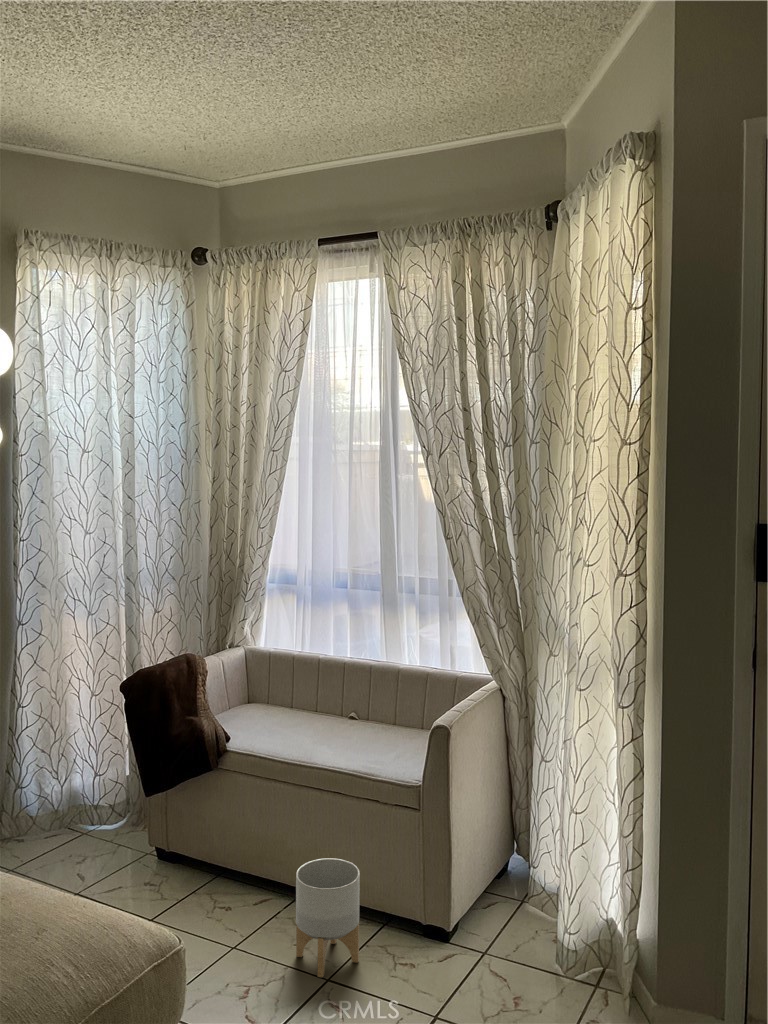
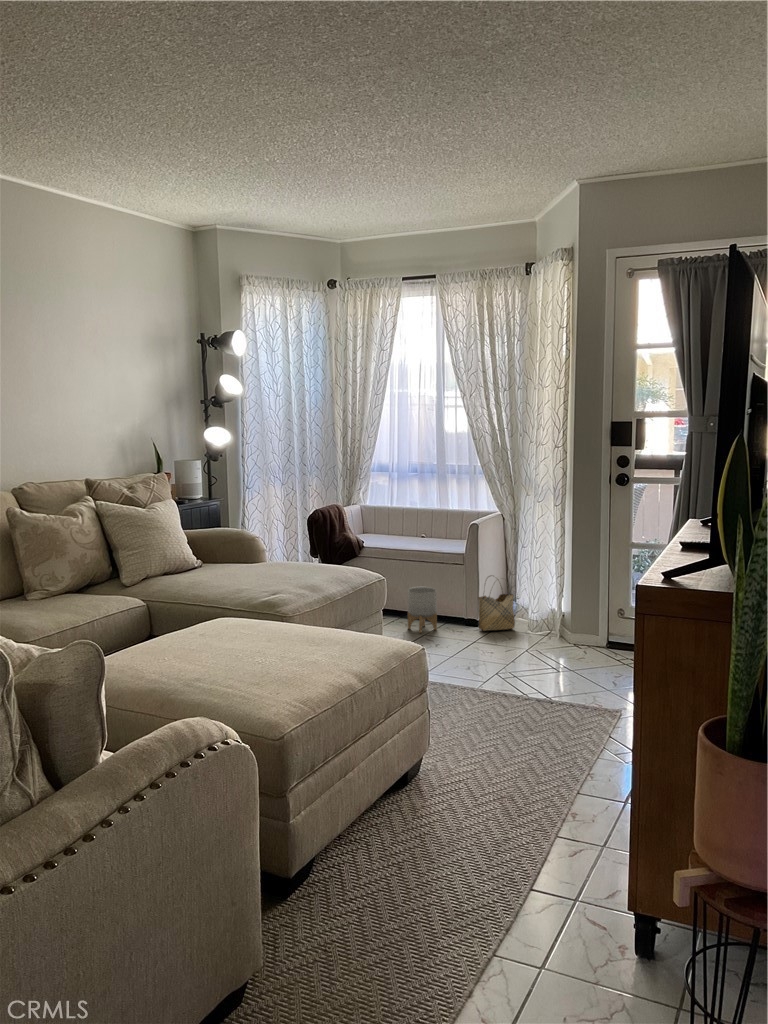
woven basket: none [447,837,528,973] -> present [478,576,515,631]

